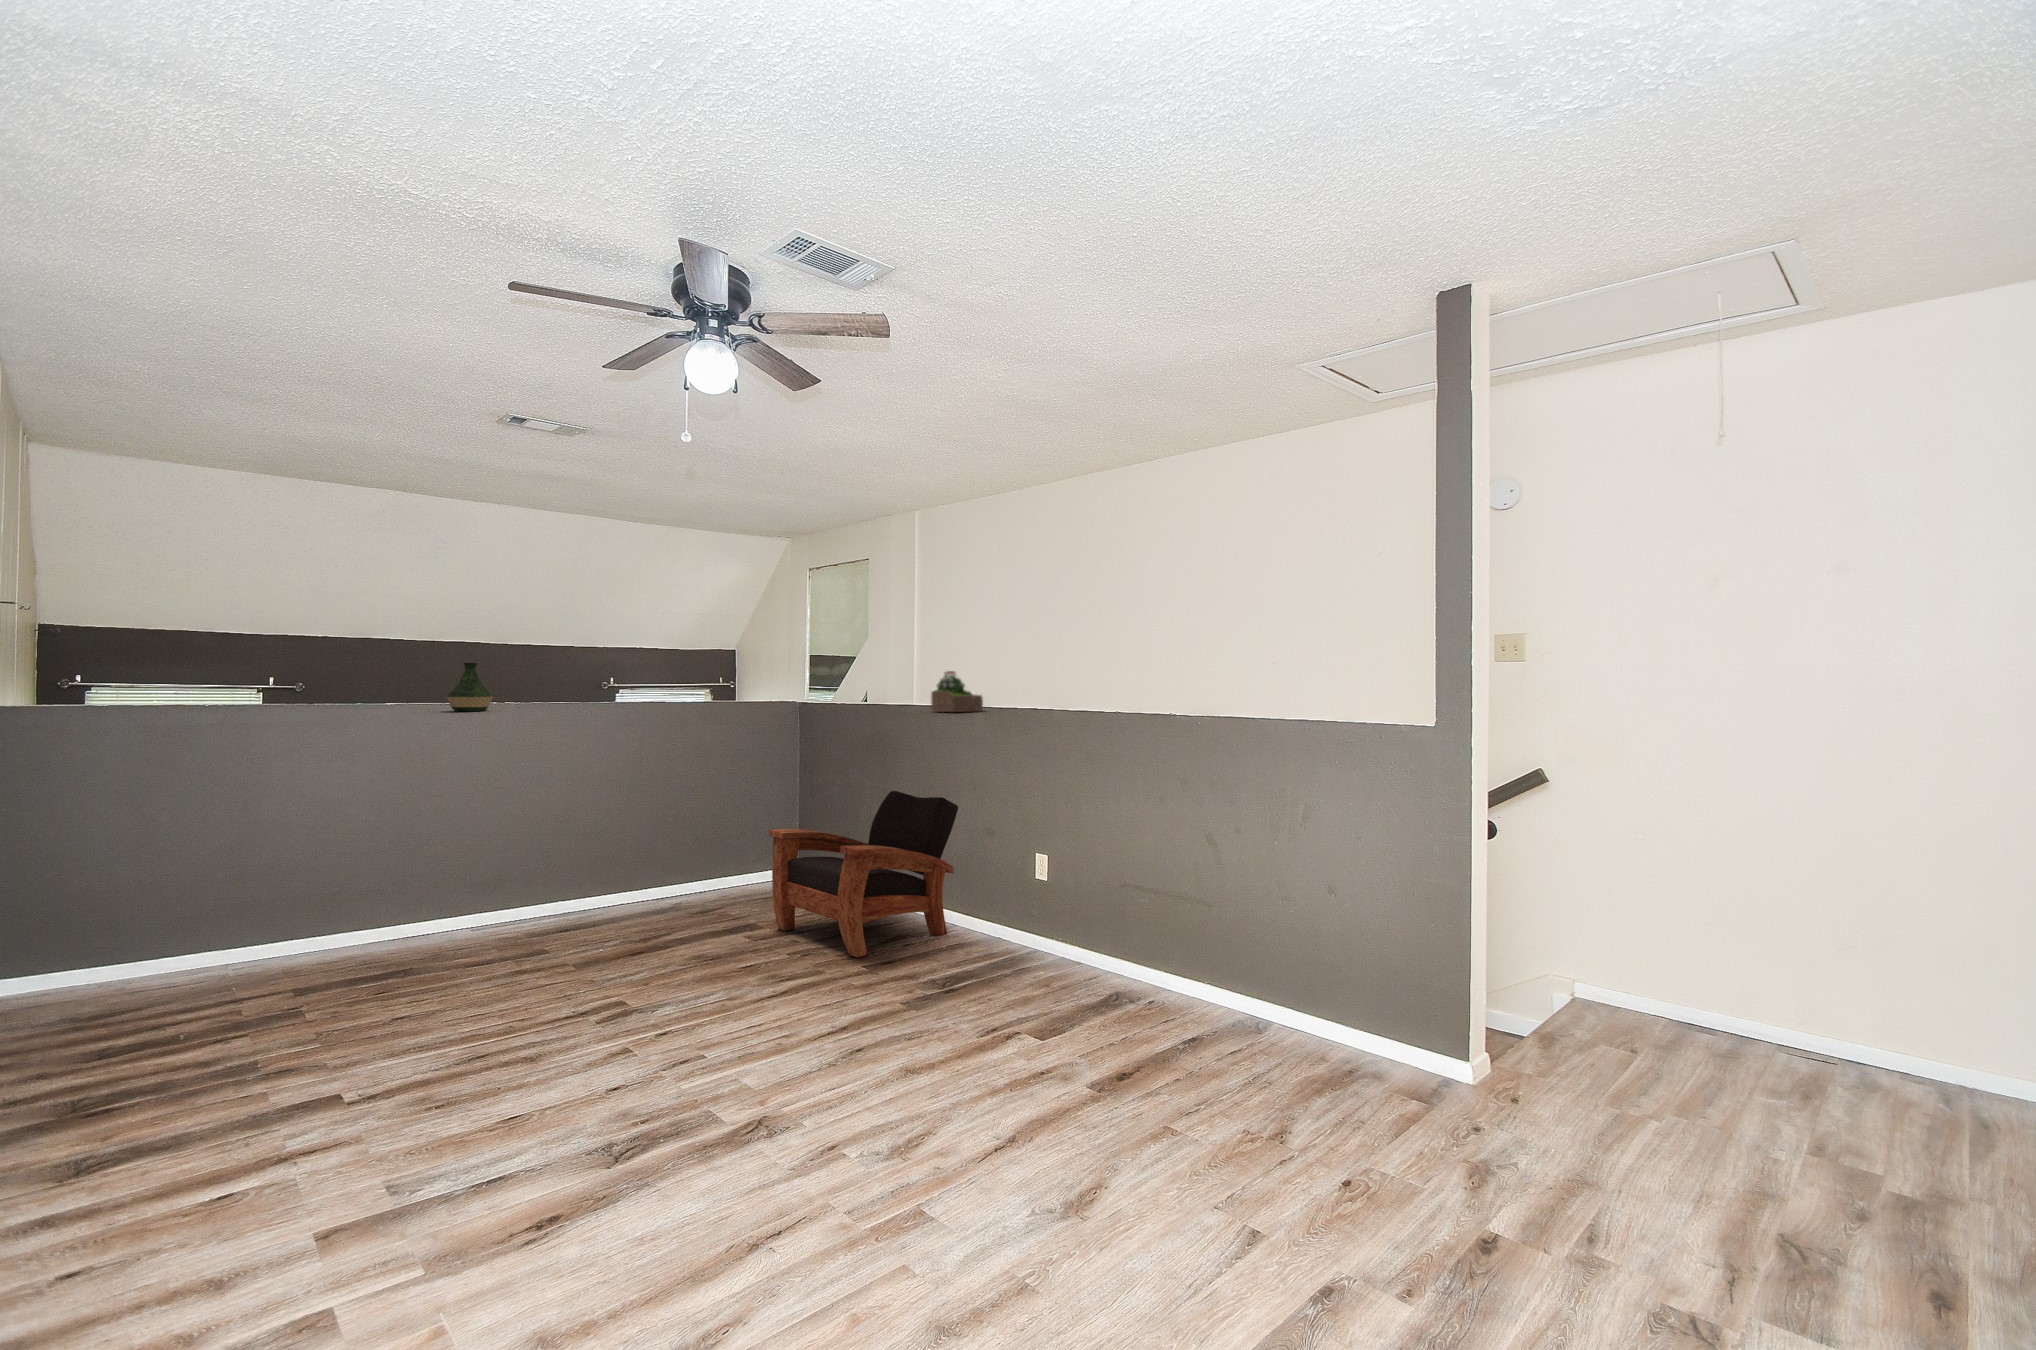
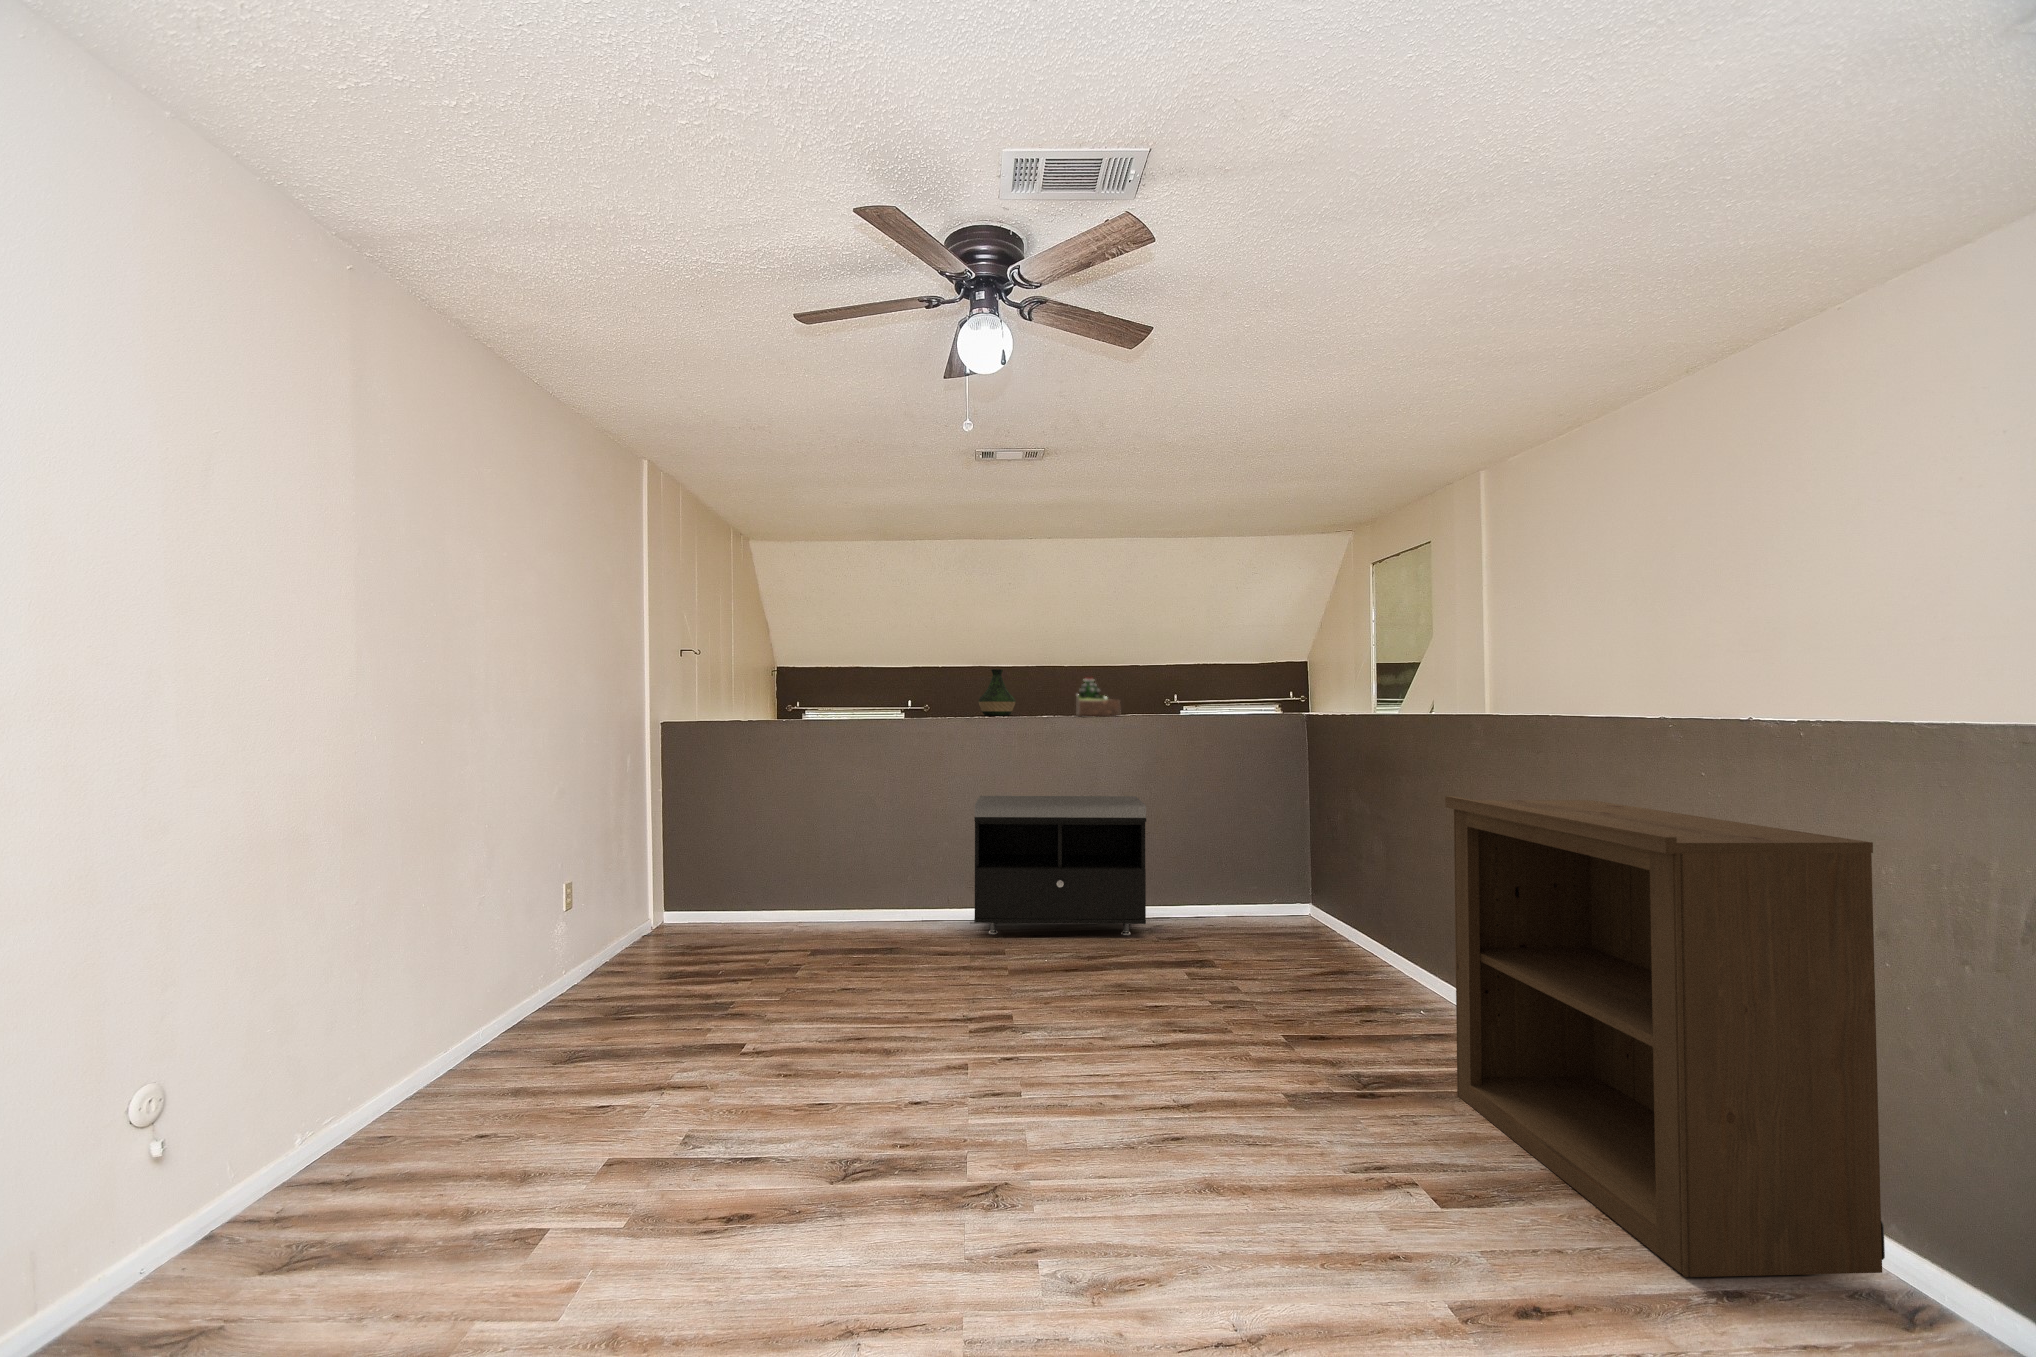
succulent plant: present [931,671,983,712] -> present [1076,677,1120,716]
bookshelf: none [994,768,1241,1036] -> present [1445,796,1885,1277]
storage bench: none [479,786,677,936] -> present [974,796,1146,935]
armchair: present [768,791,958,957] -> none [1223,821,1461,1026]

